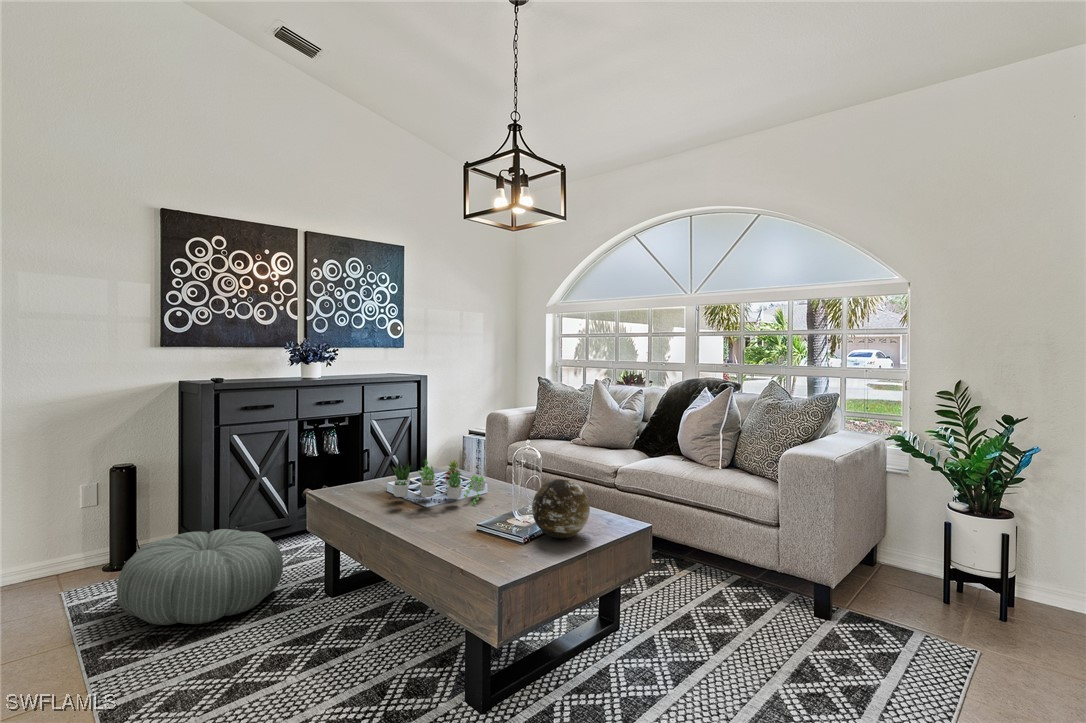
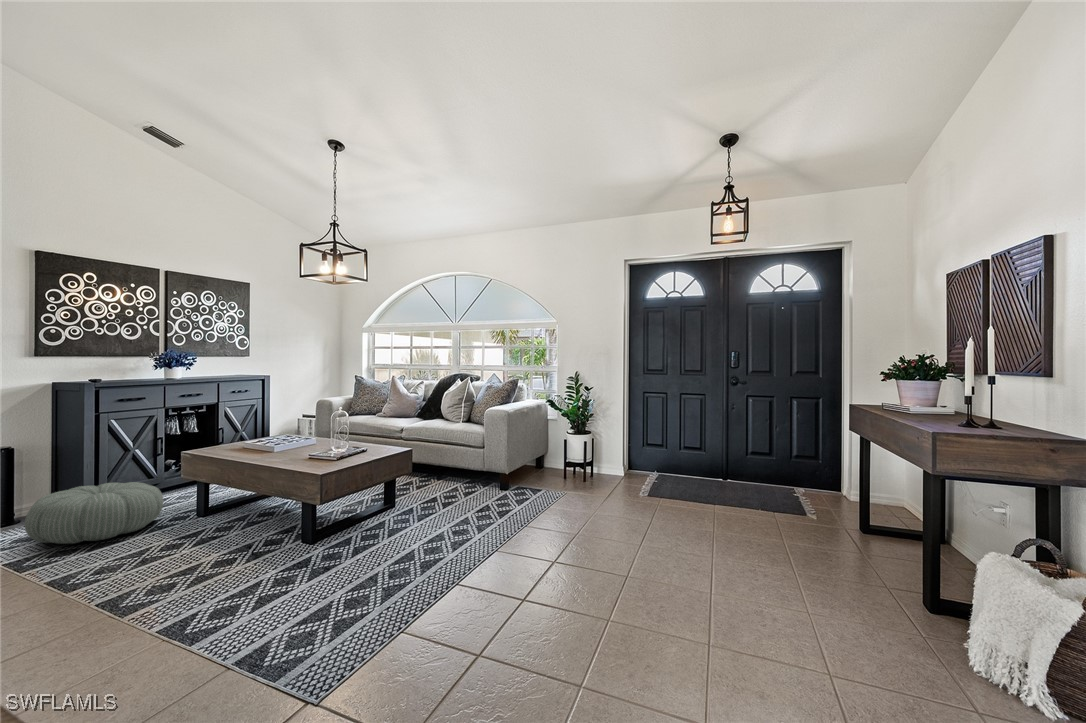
succulent plant: present [392,459,486,506] -> none [249,422,315,448]
decorative orb: present [532,479,590,538] -> none [343,425,376,456]

